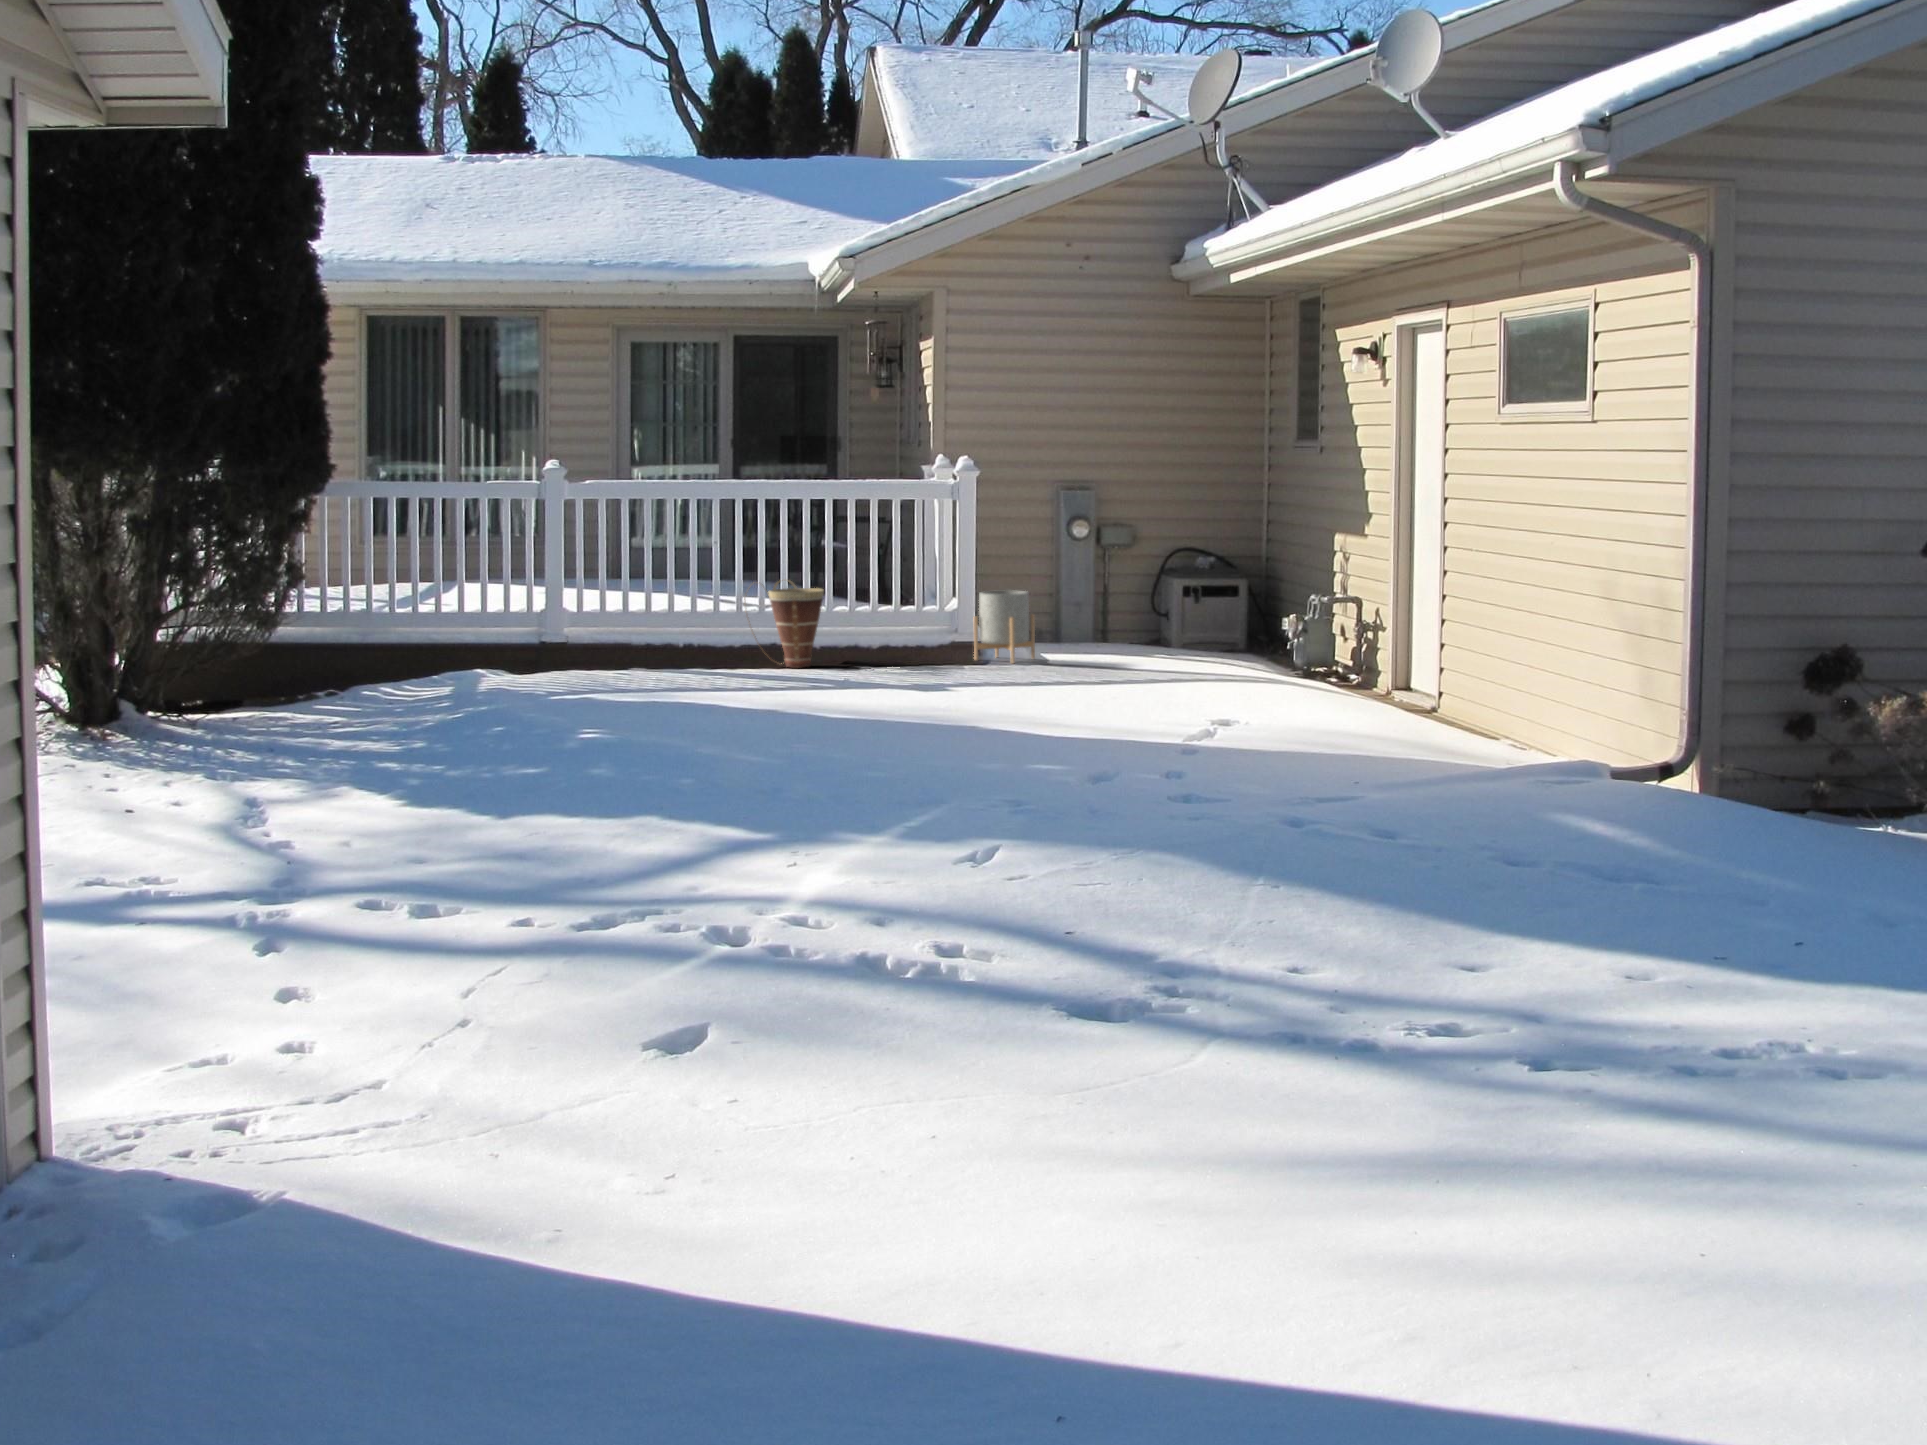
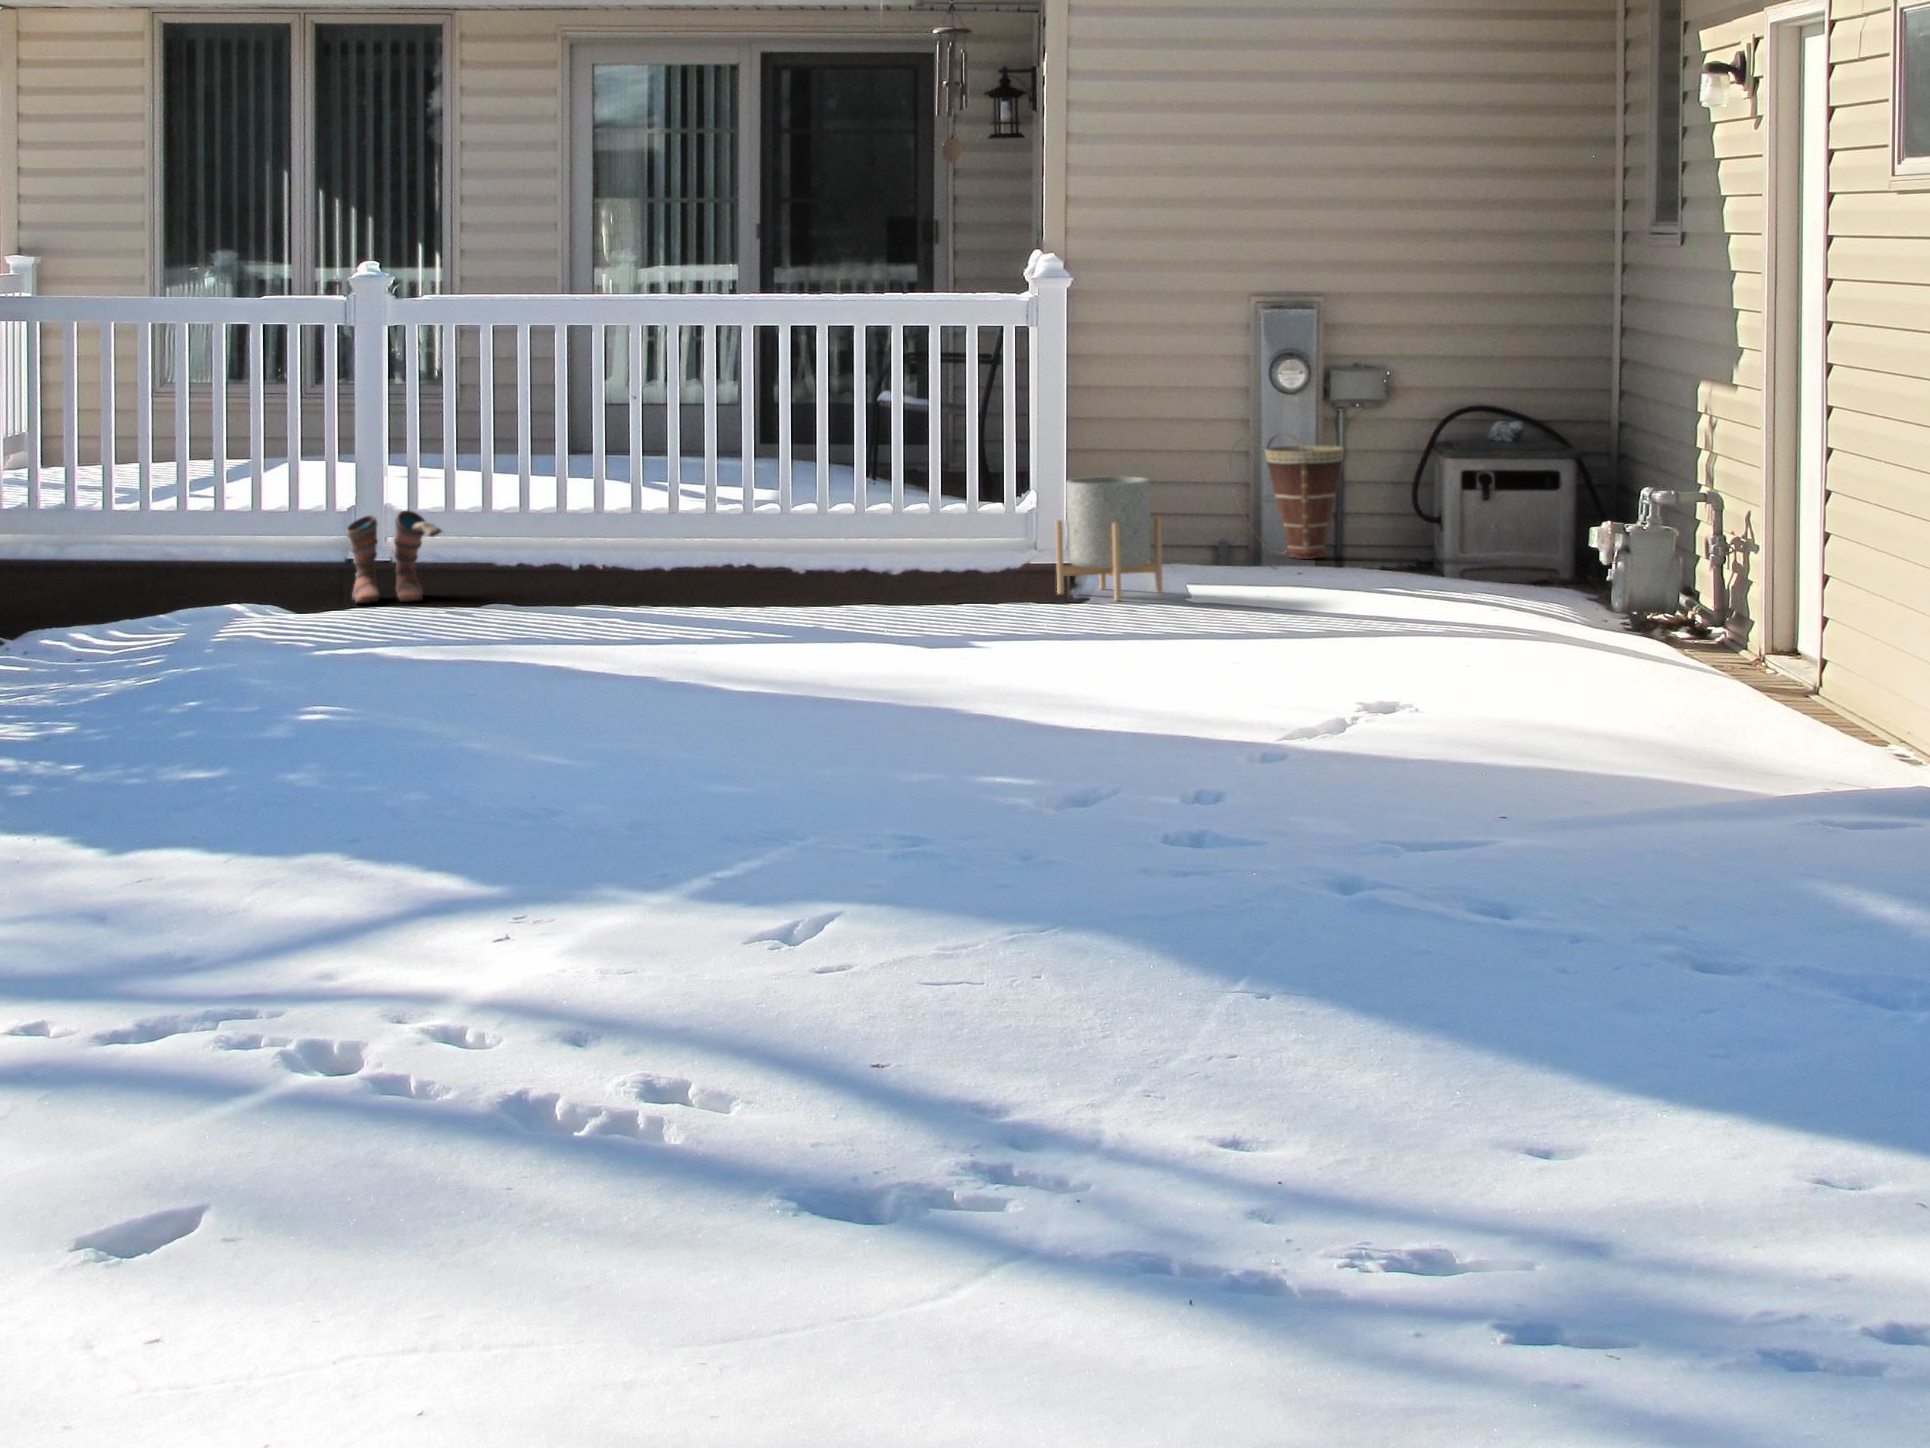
basket: present [744,581,824,668] -> present [1230,433,1344,559]
boots: none [539,612,602,669] -> present [346,510,442,603]

